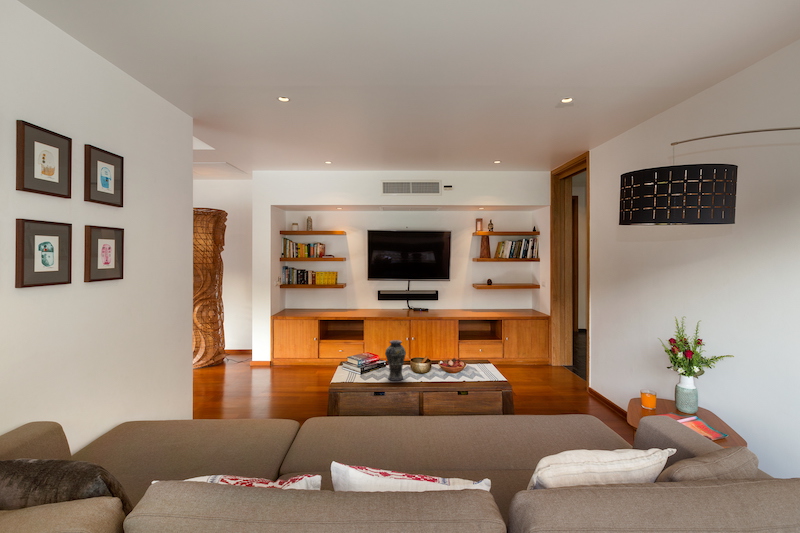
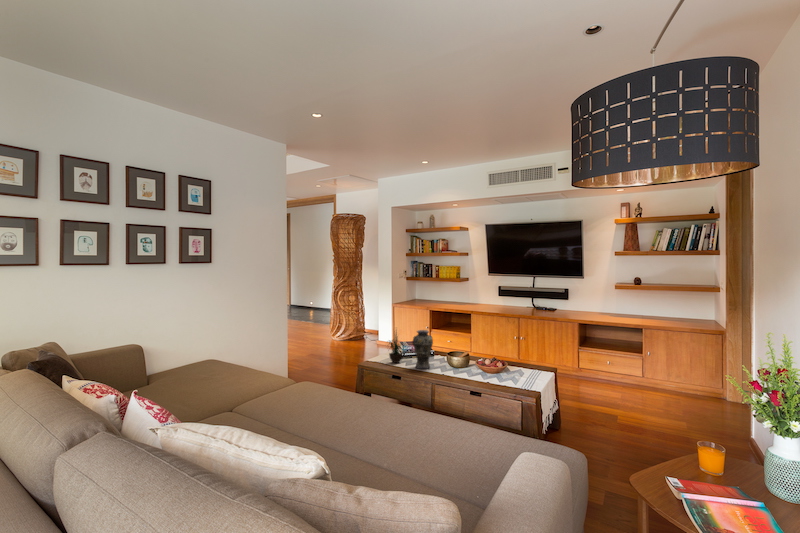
potted plant: none [349,335,372,379] -> present [389,332,402,363]

